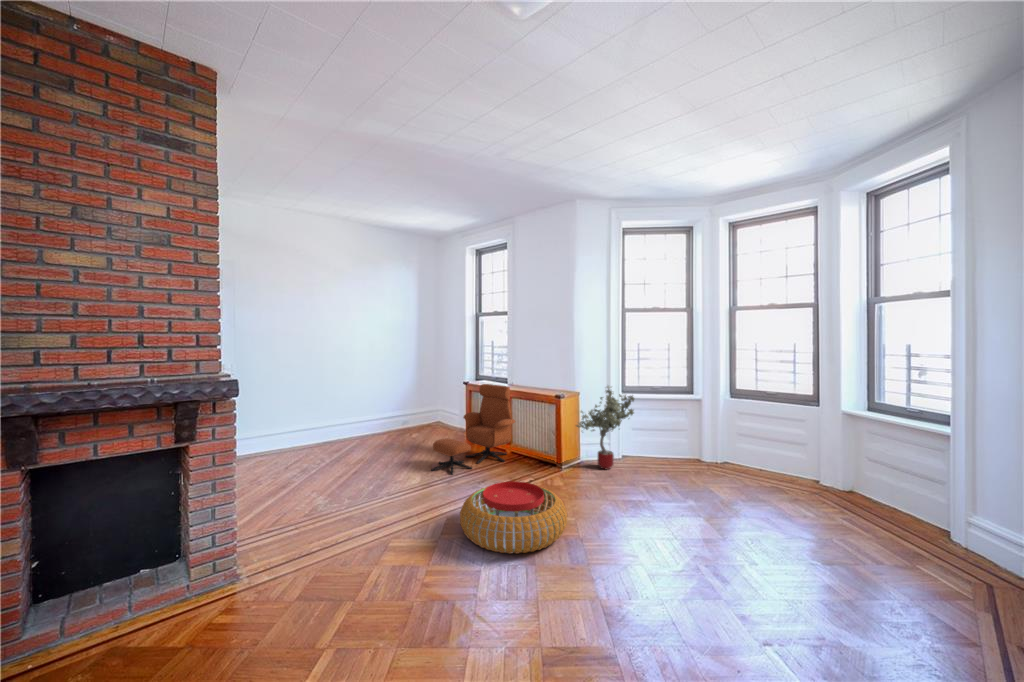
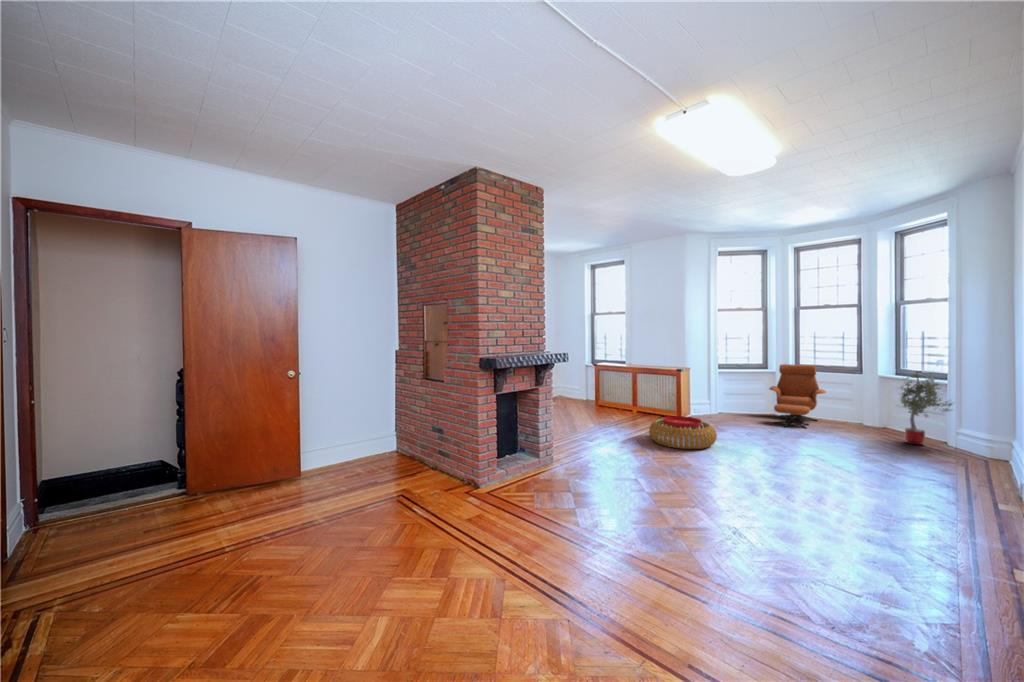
lounge chair: present [431,384,515,475] -> present [770,364,826,428]
potted tree: present [576,386,634,469] -> present [900,371,952,445]

